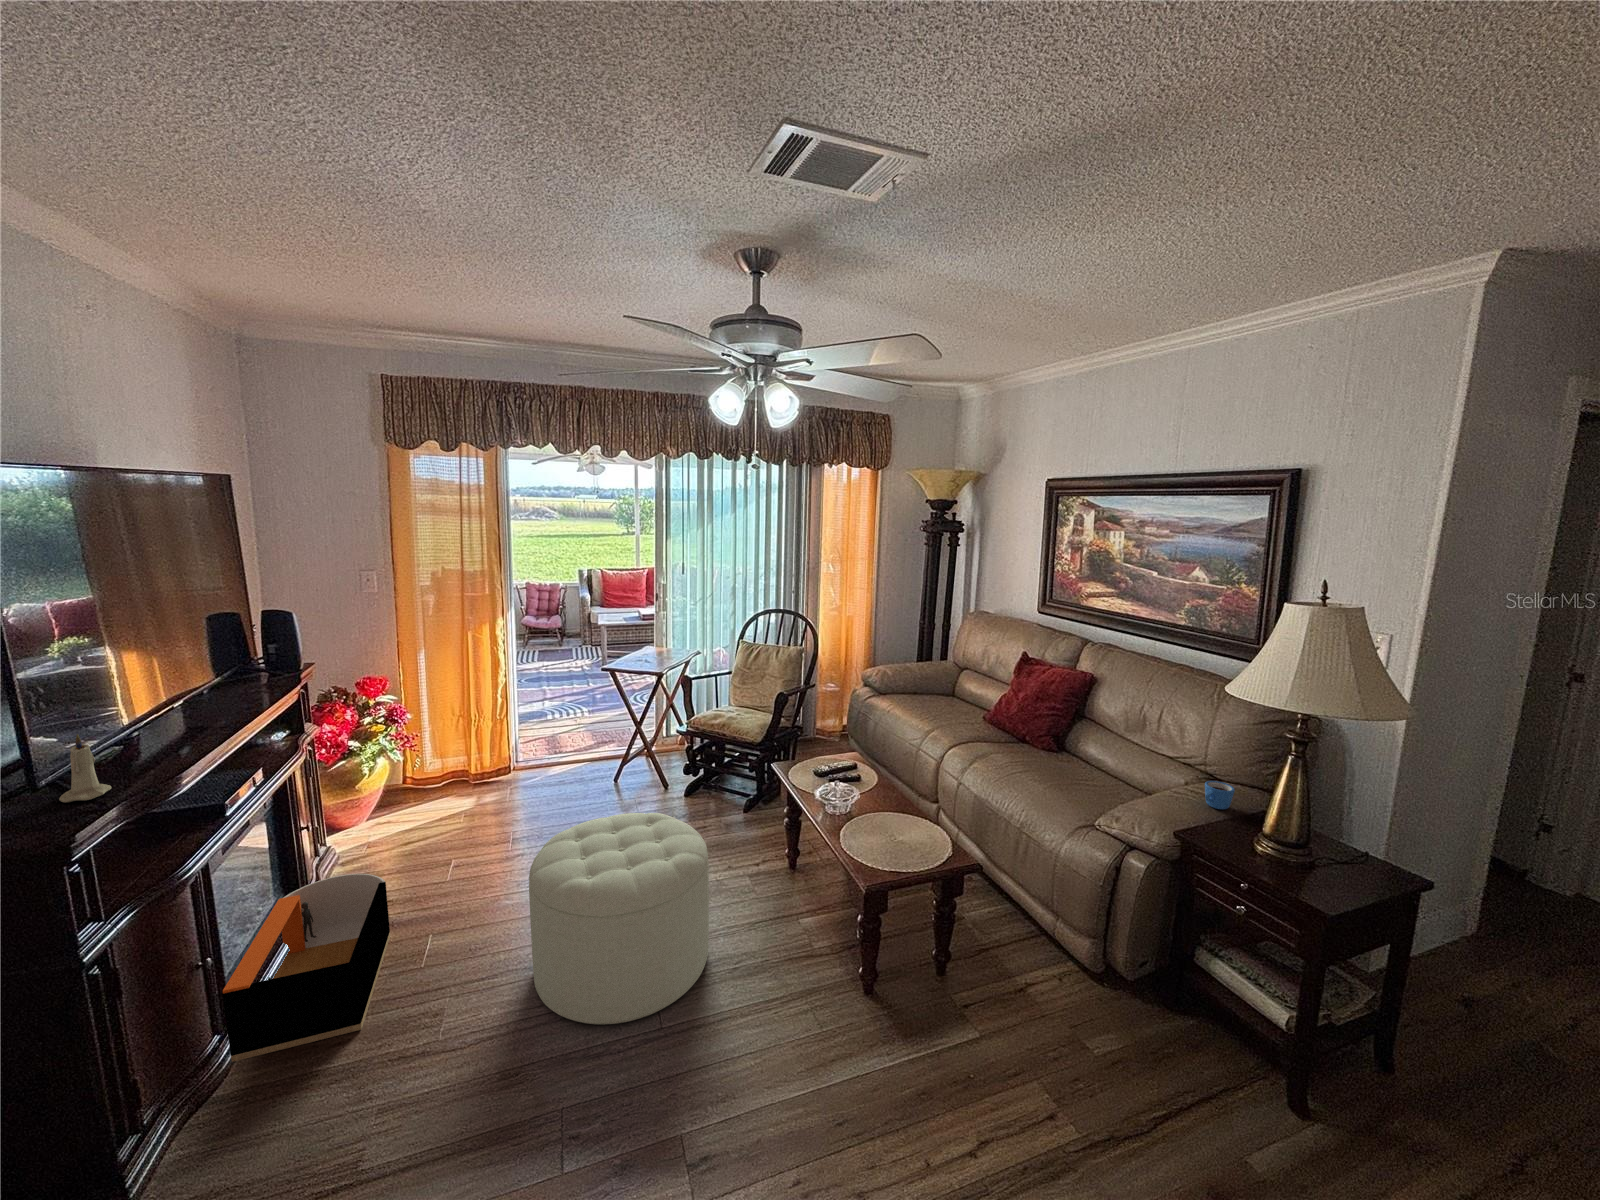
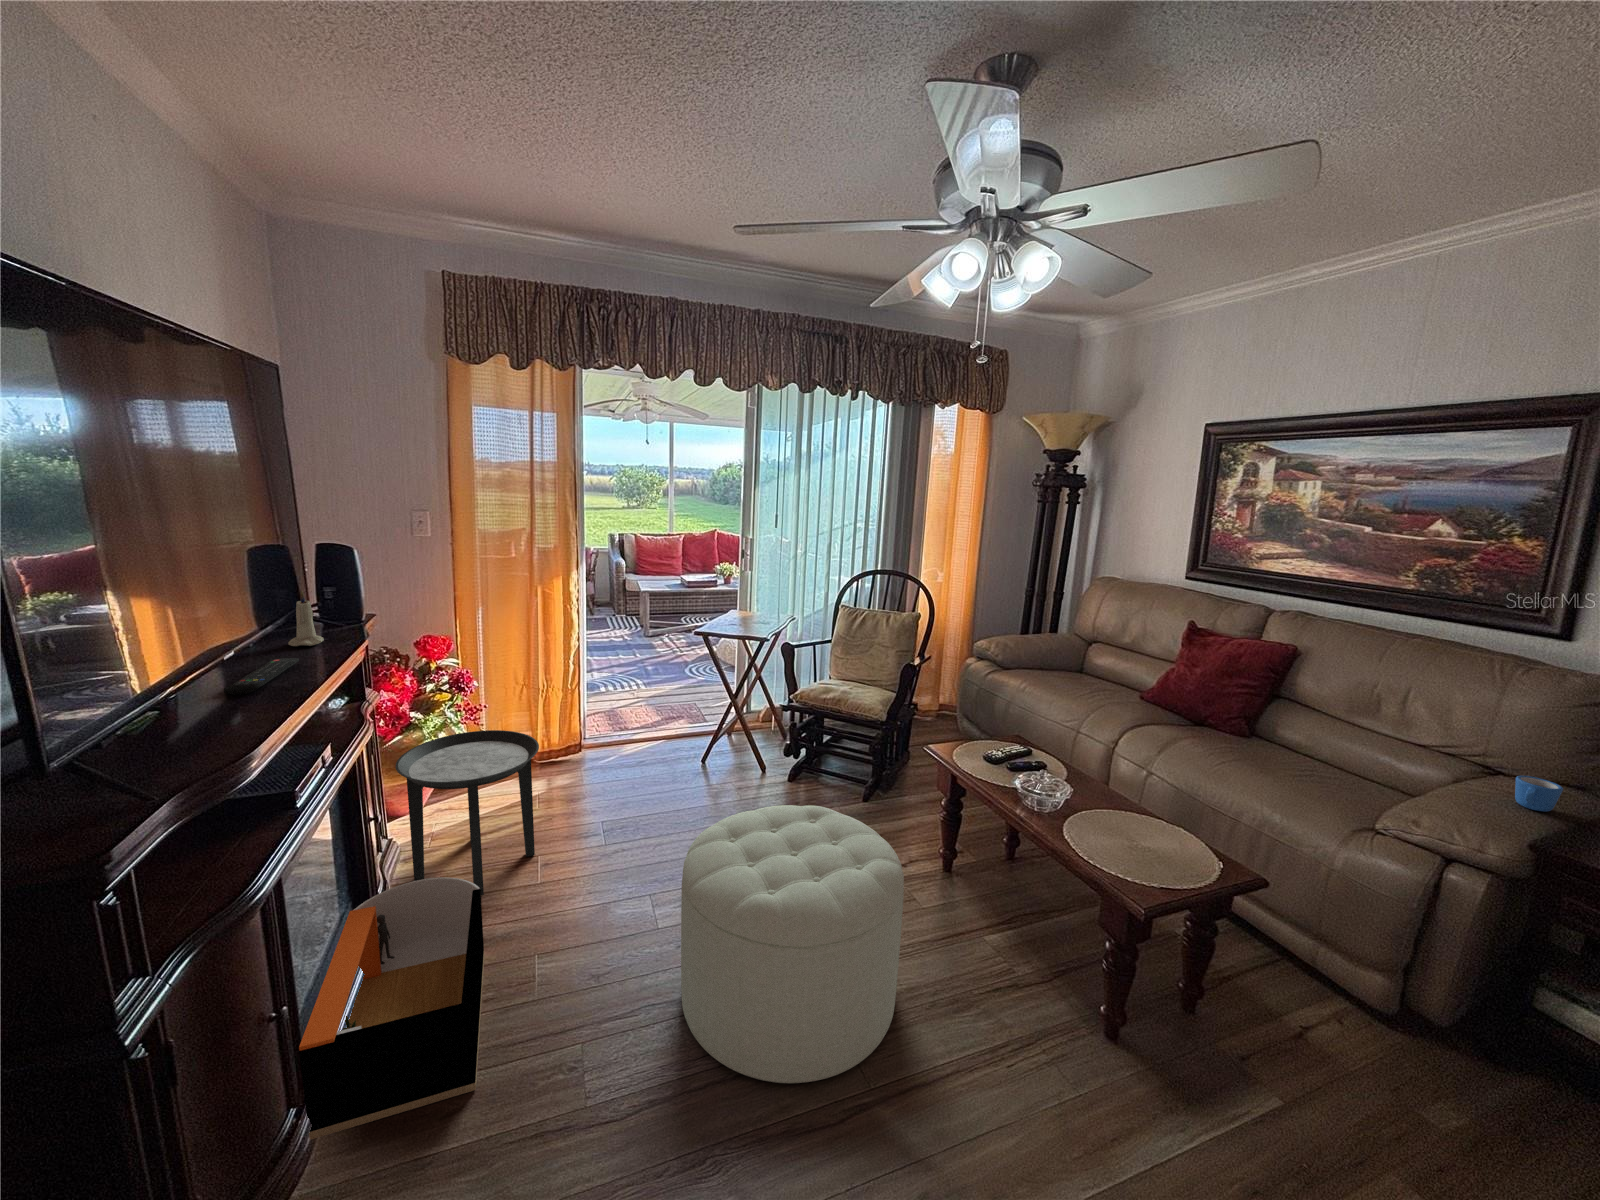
remote control: none [172,704,236,733] -> present [224,658,299,695]
candle: present [59,734,111,802] -> present [288,591,324,646]
side table: none [329,755,452,892] -> present [396,730,539,895]

